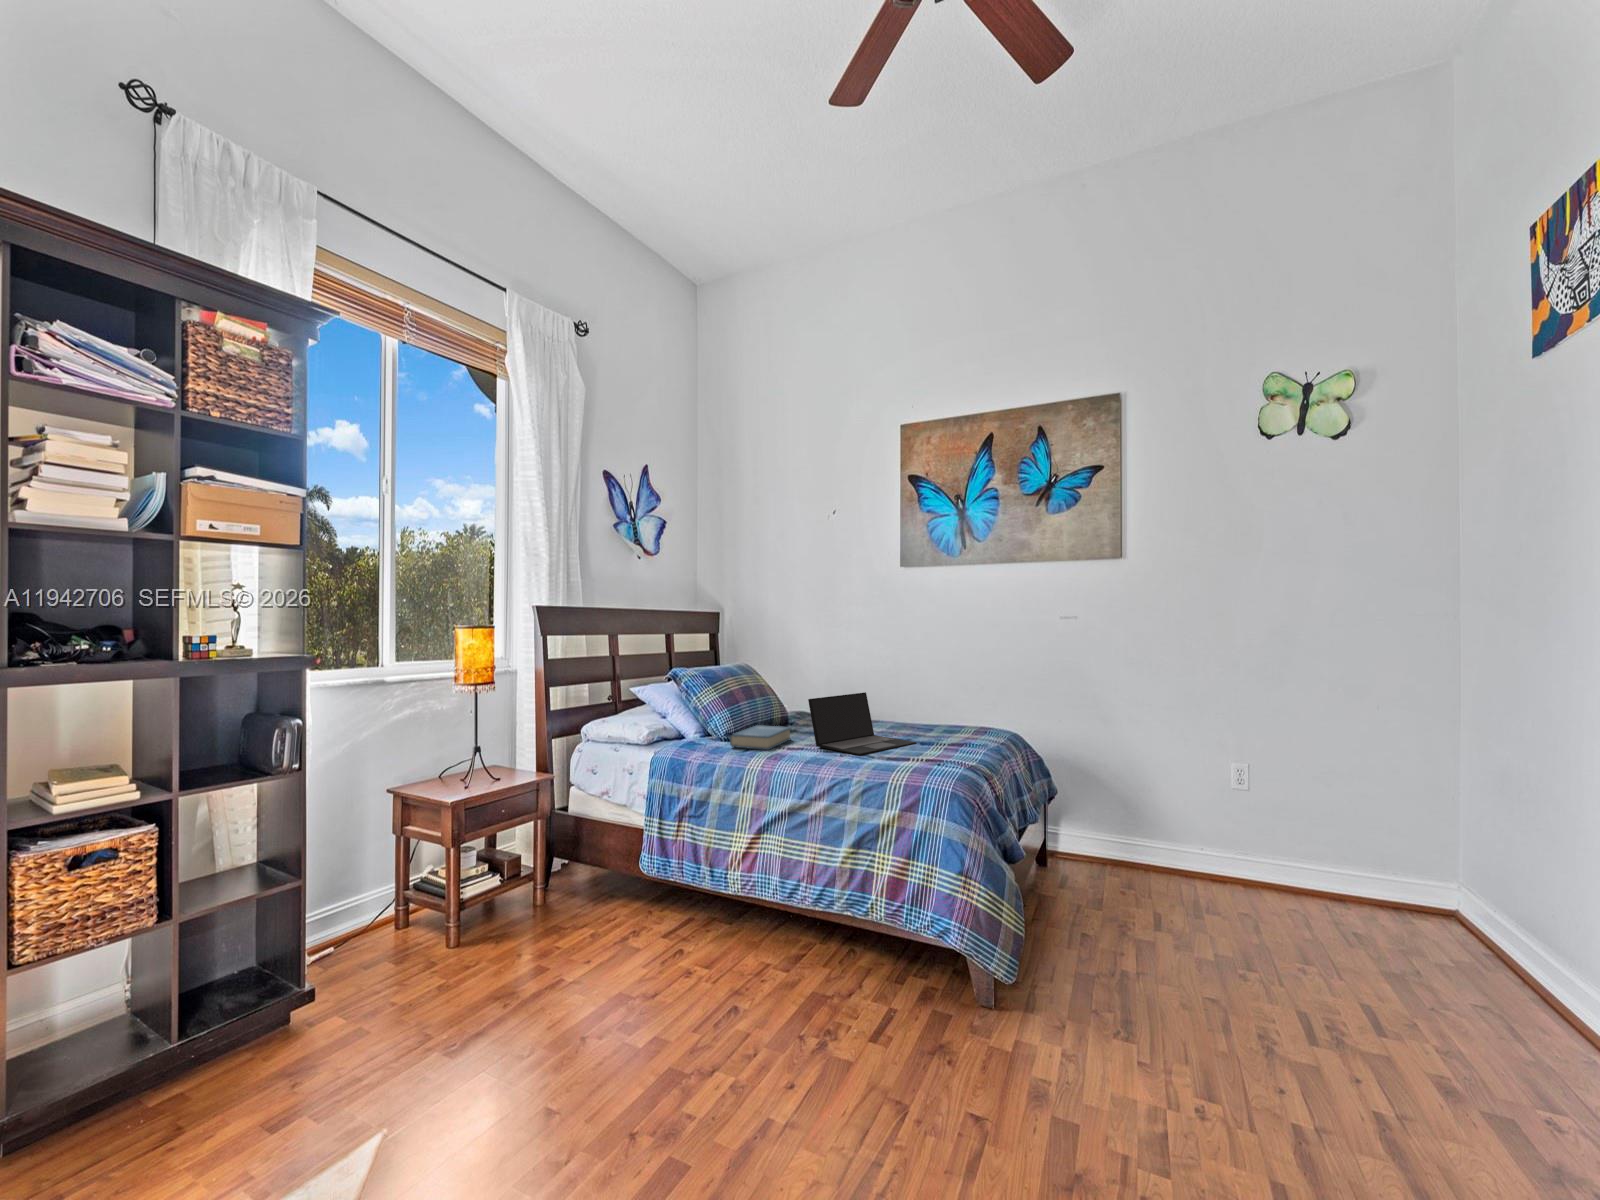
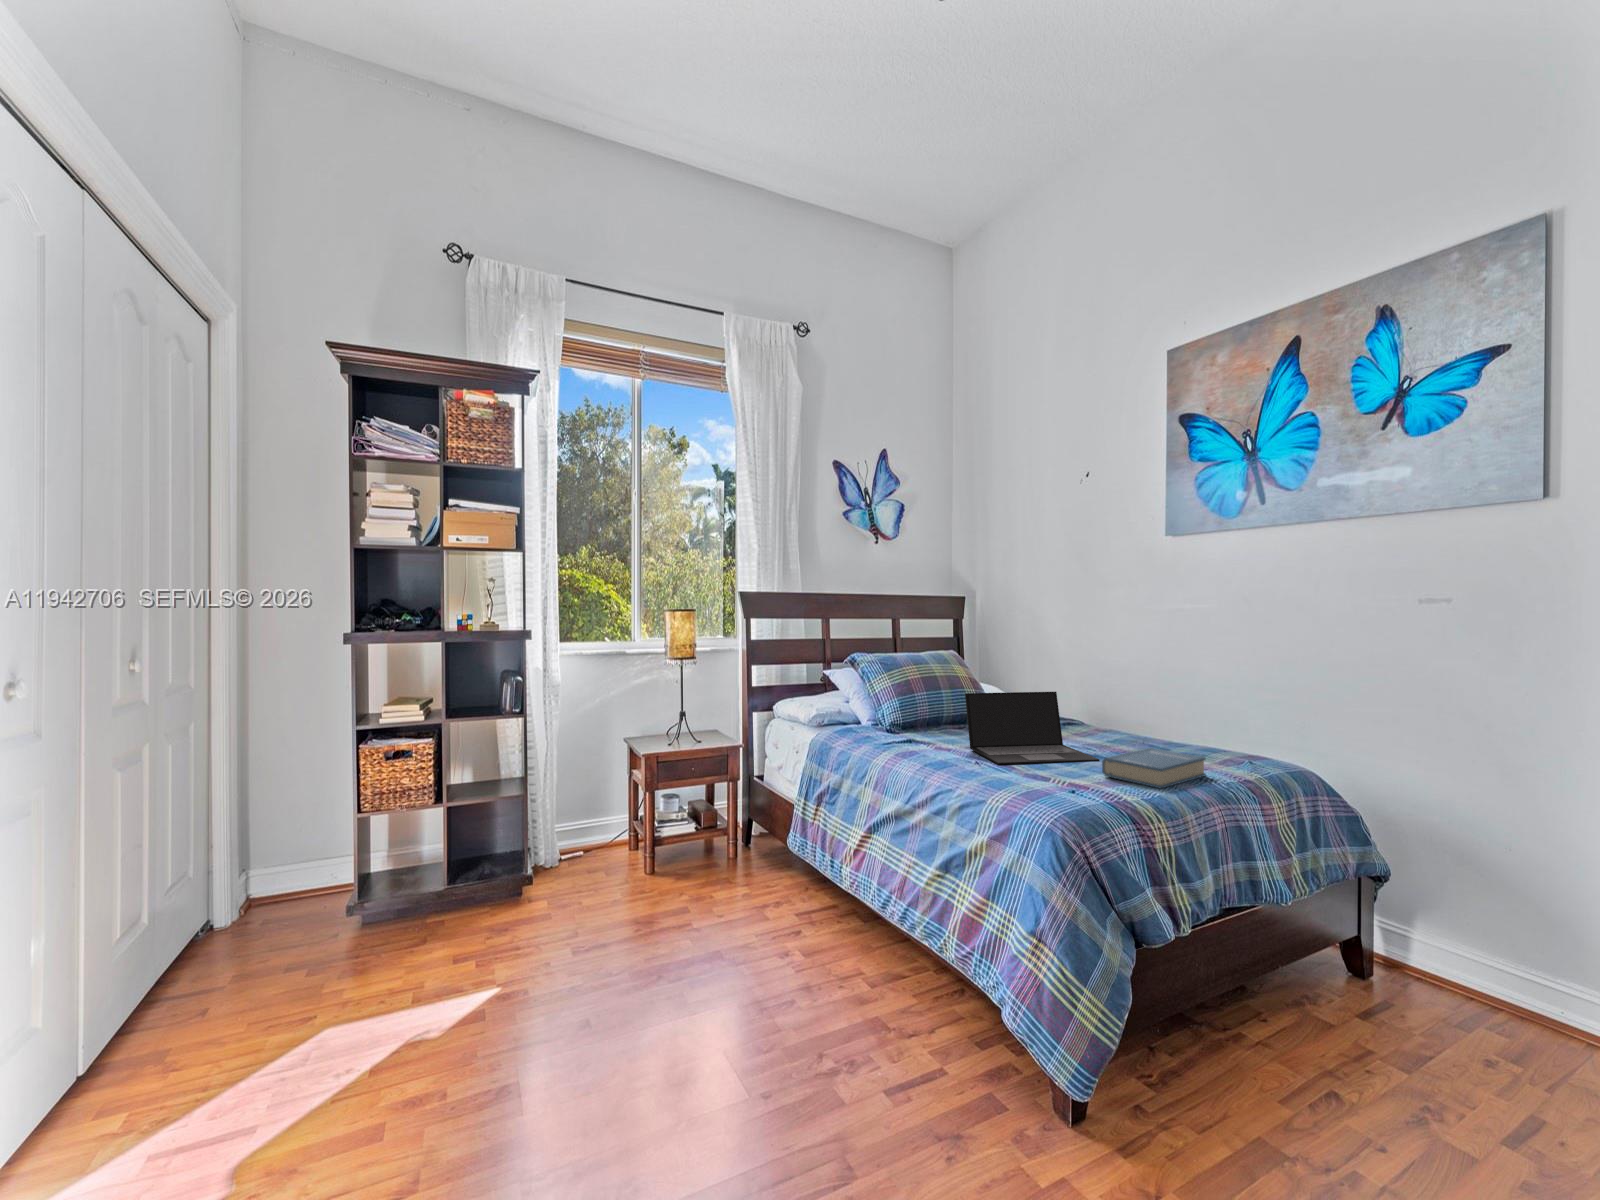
hardback book: present [730,725,791,750] -> present [1102,748,1206,788]

